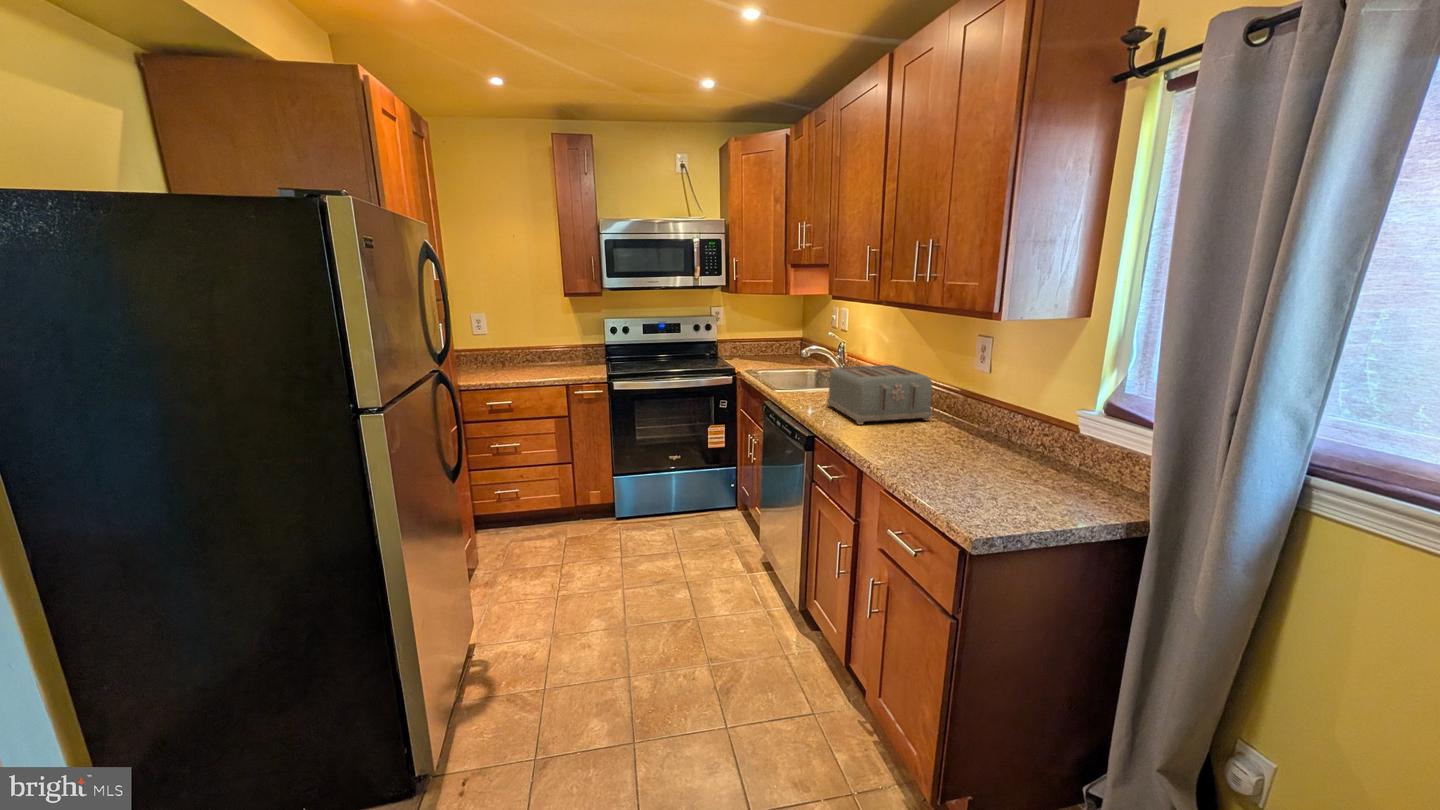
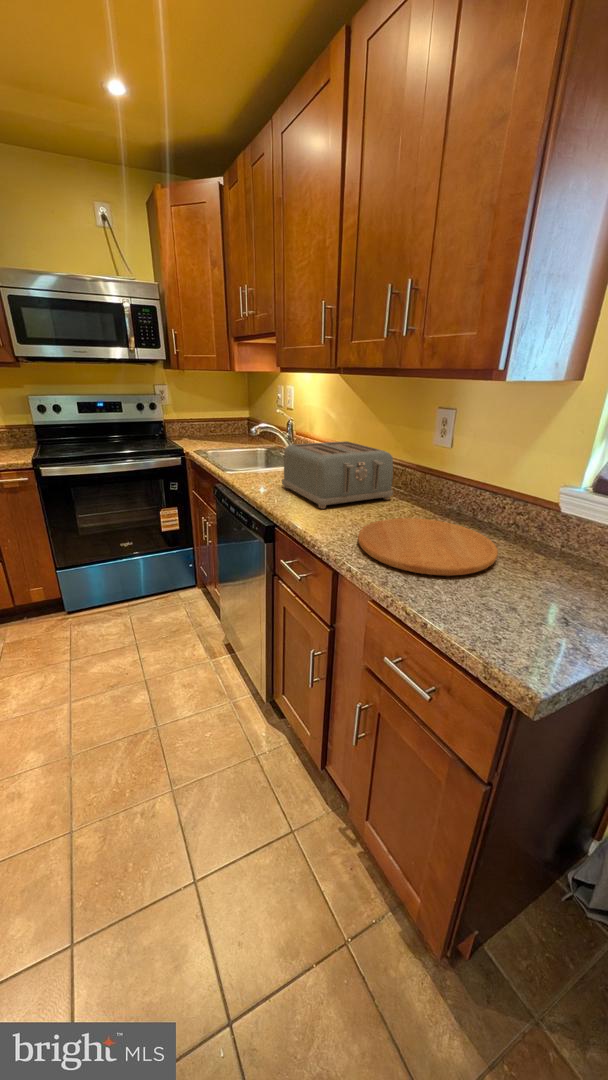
cutting board: none [882,435,1006,476] -> present [358,518,498,576]

